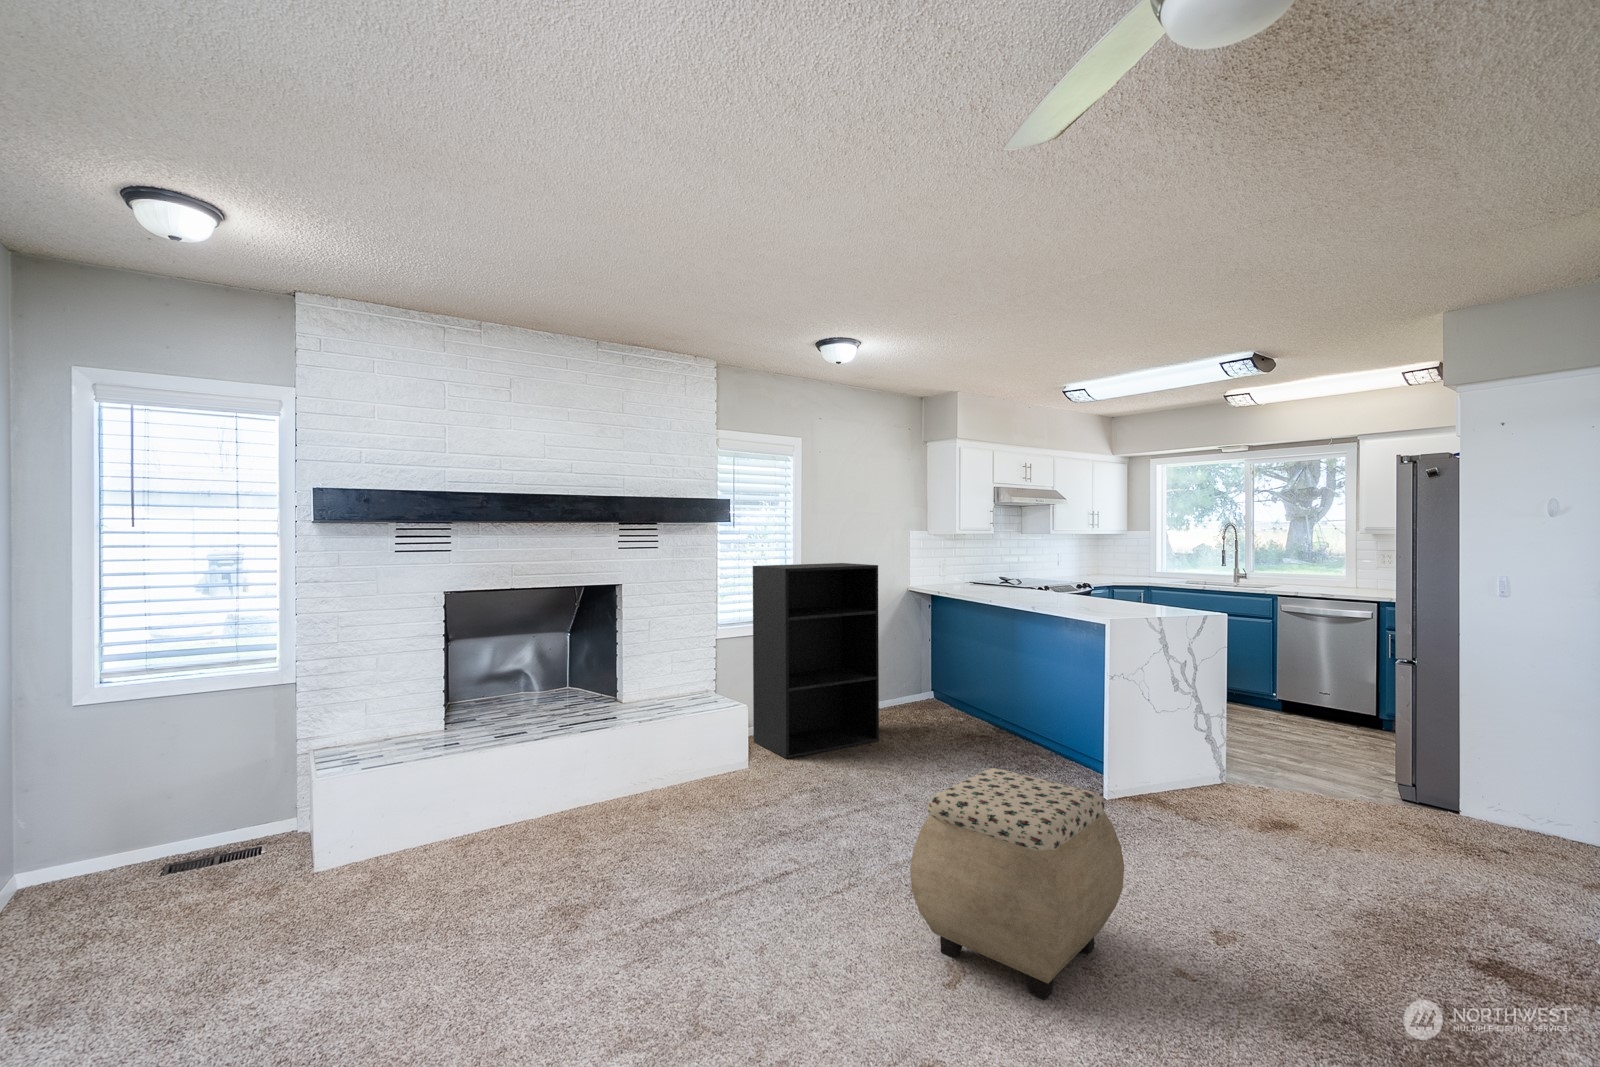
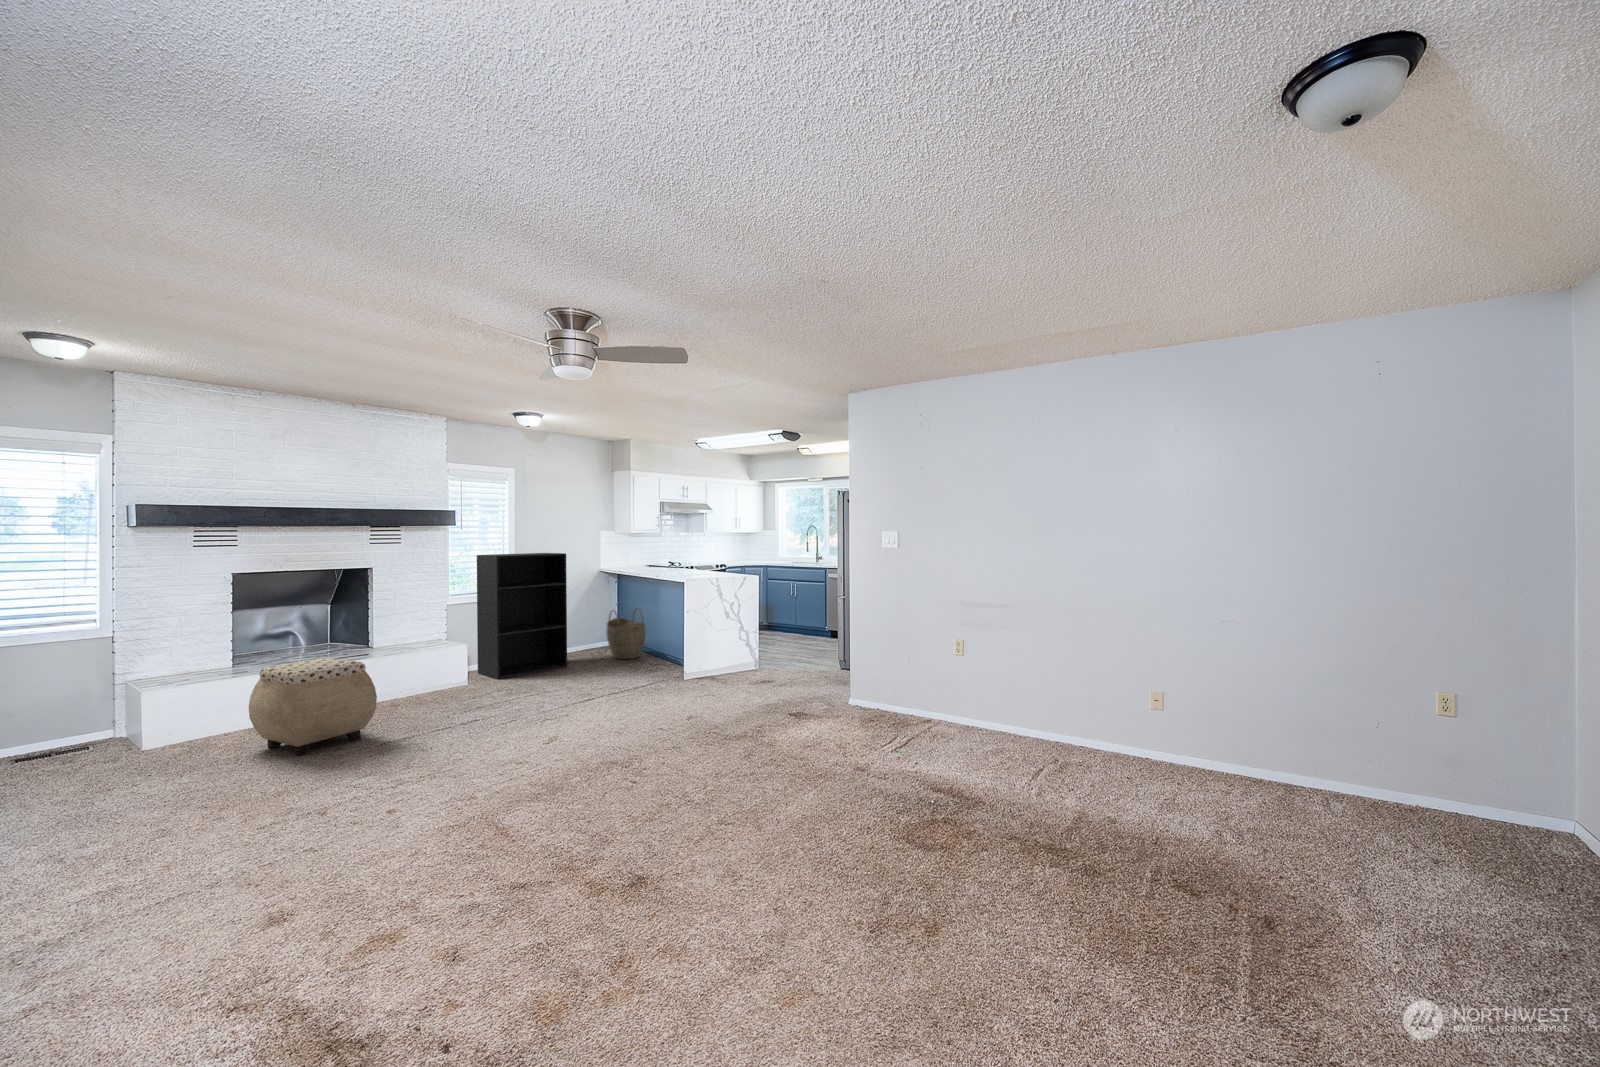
woven basket: none [928,651,991,732] -> present [607,608,646,659]
ottoman: present [910,768,1124,1000] -> present [249,657,377,755]

